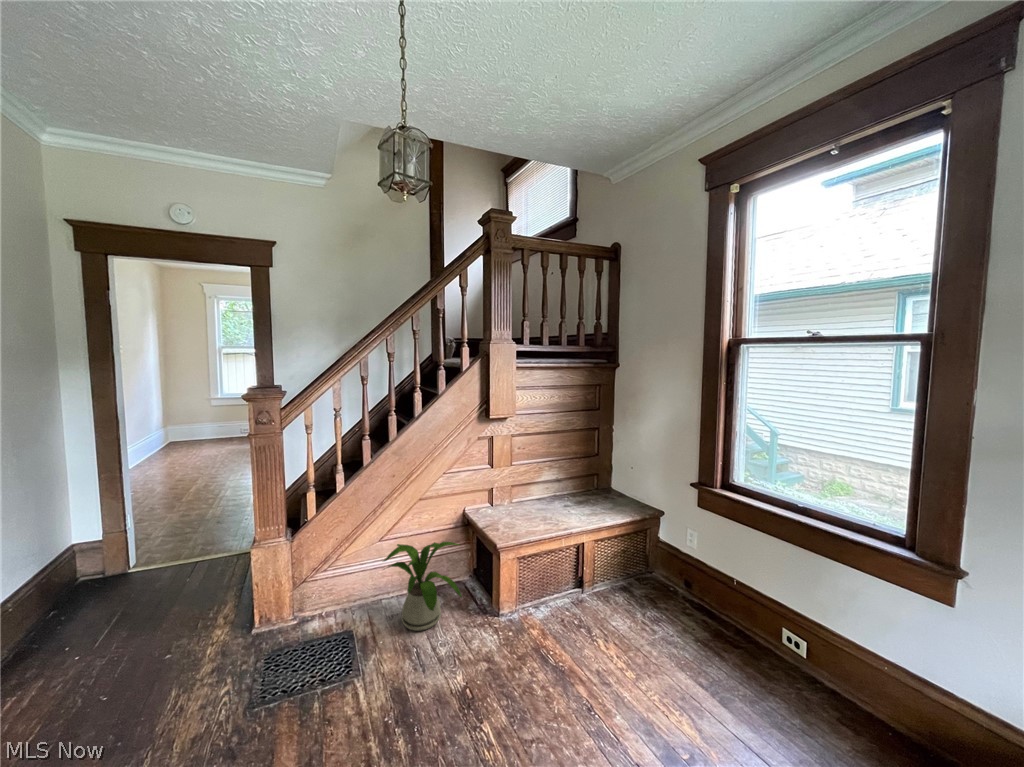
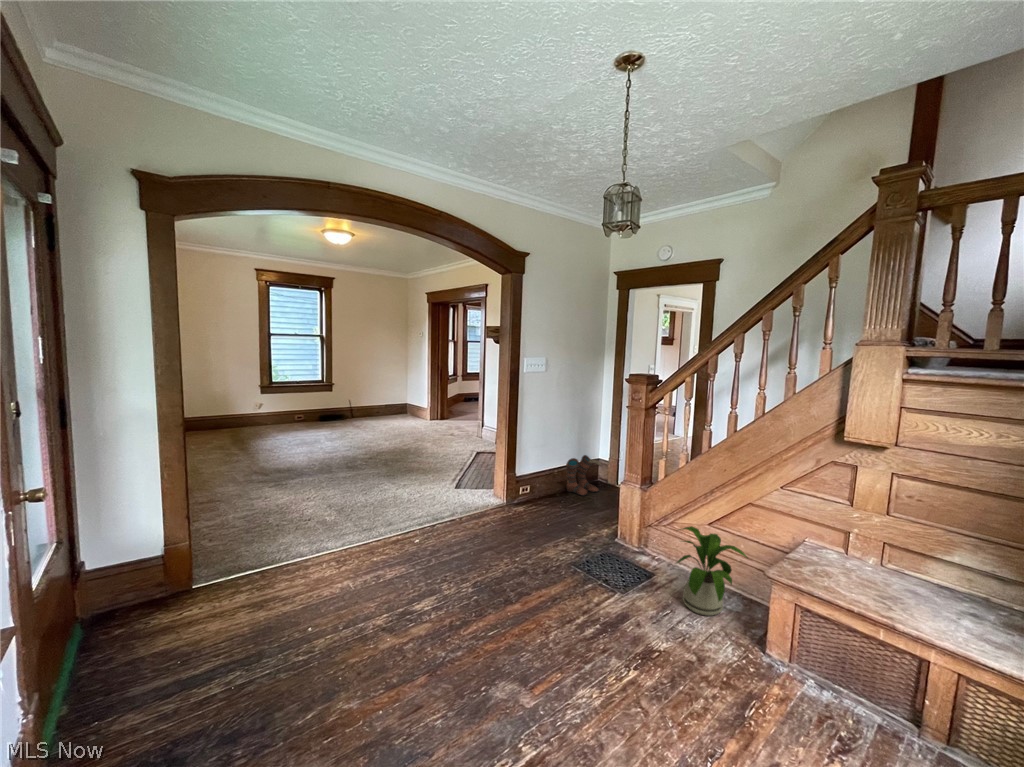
boots: none [37,549,118,630] -> present [566,455,601,496]

